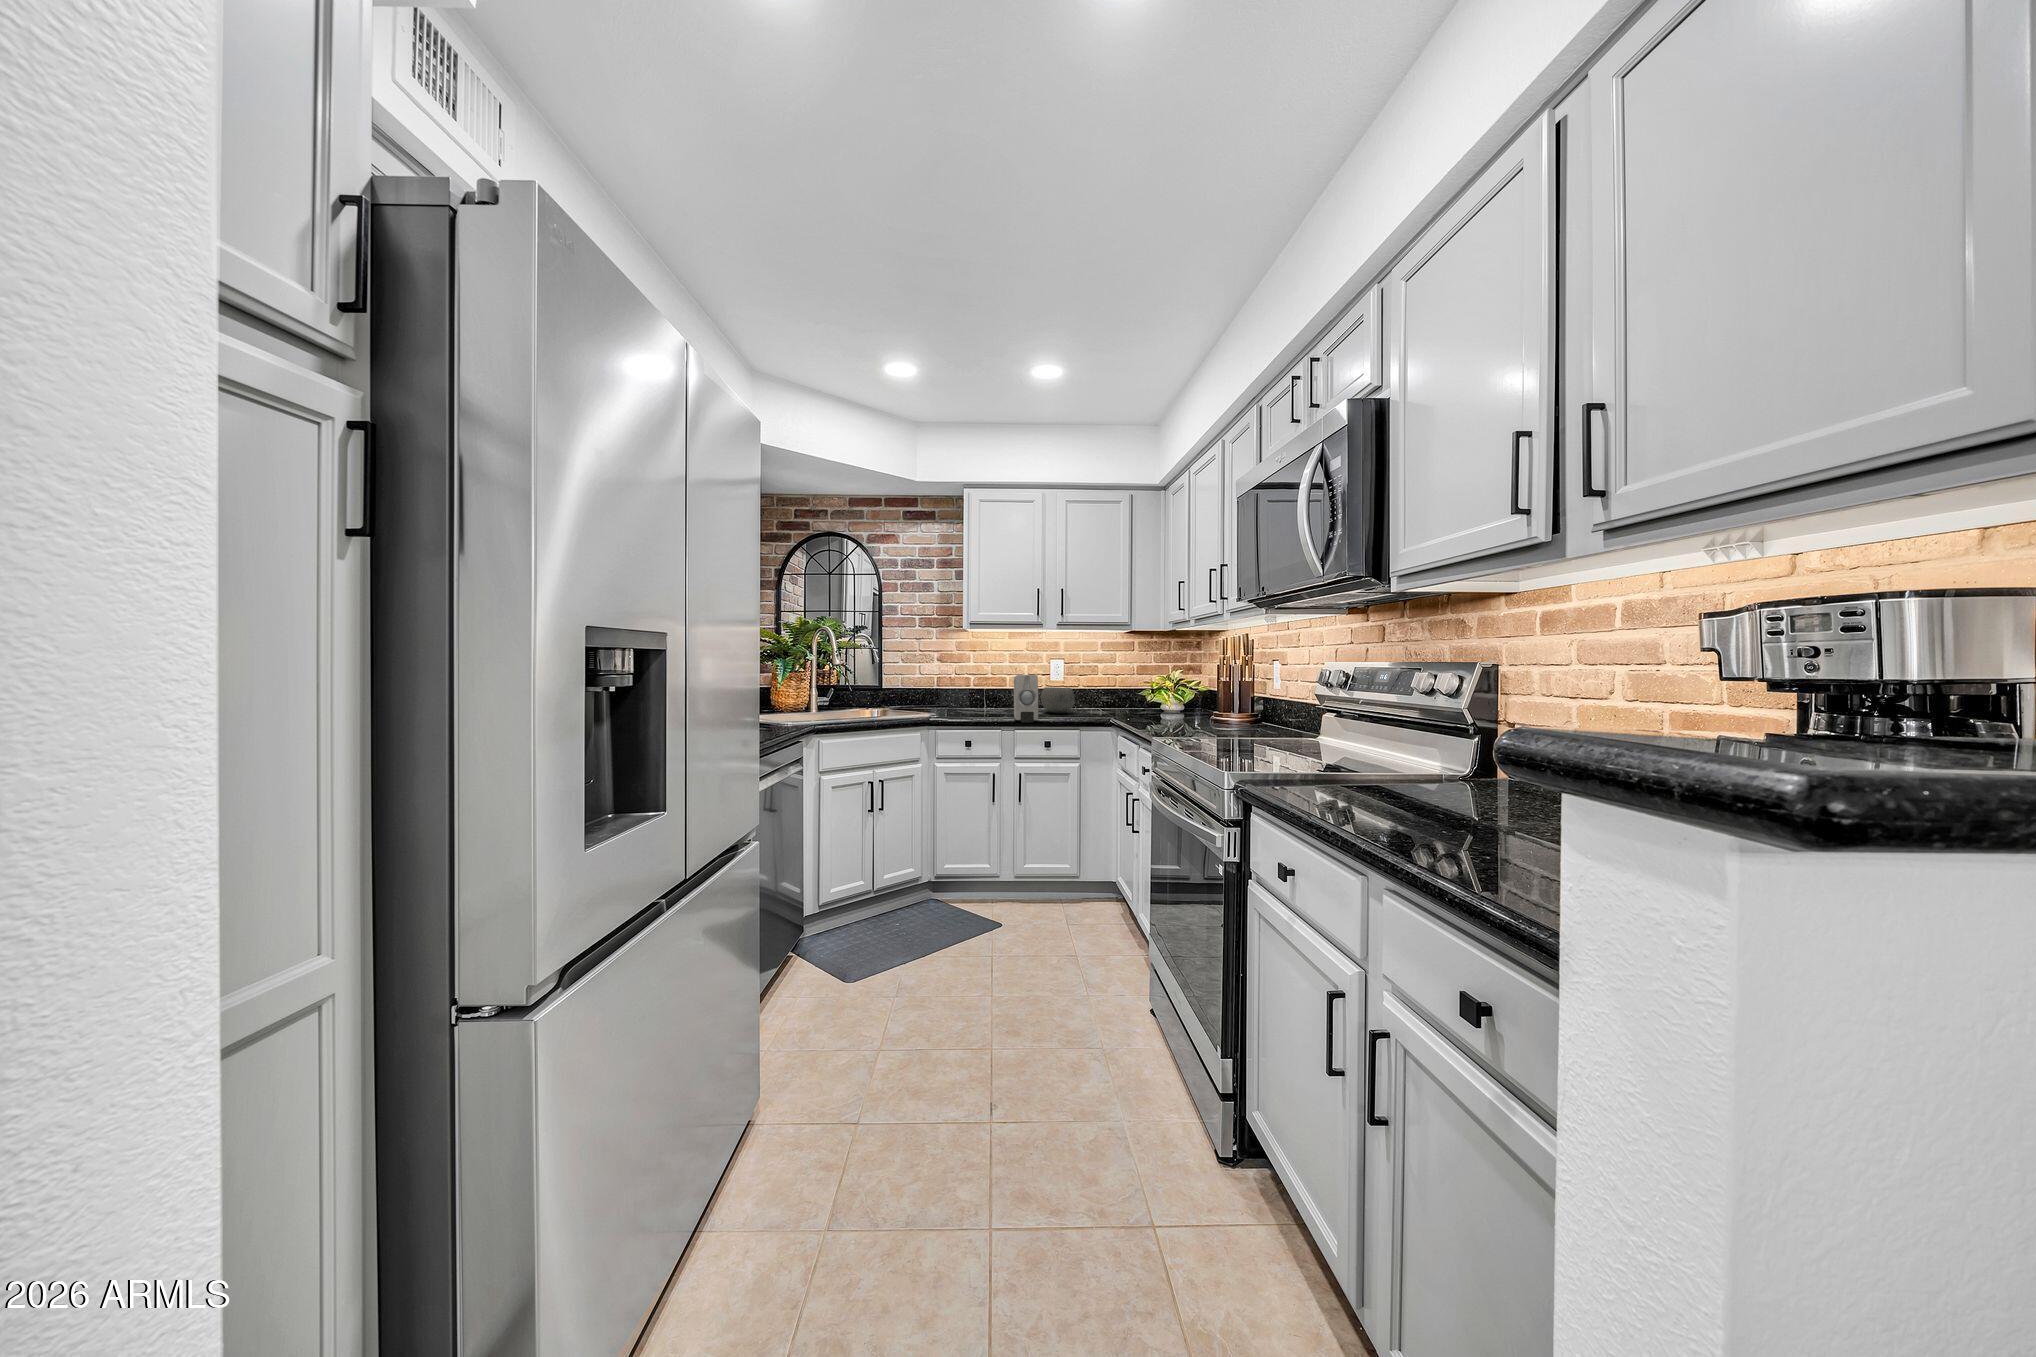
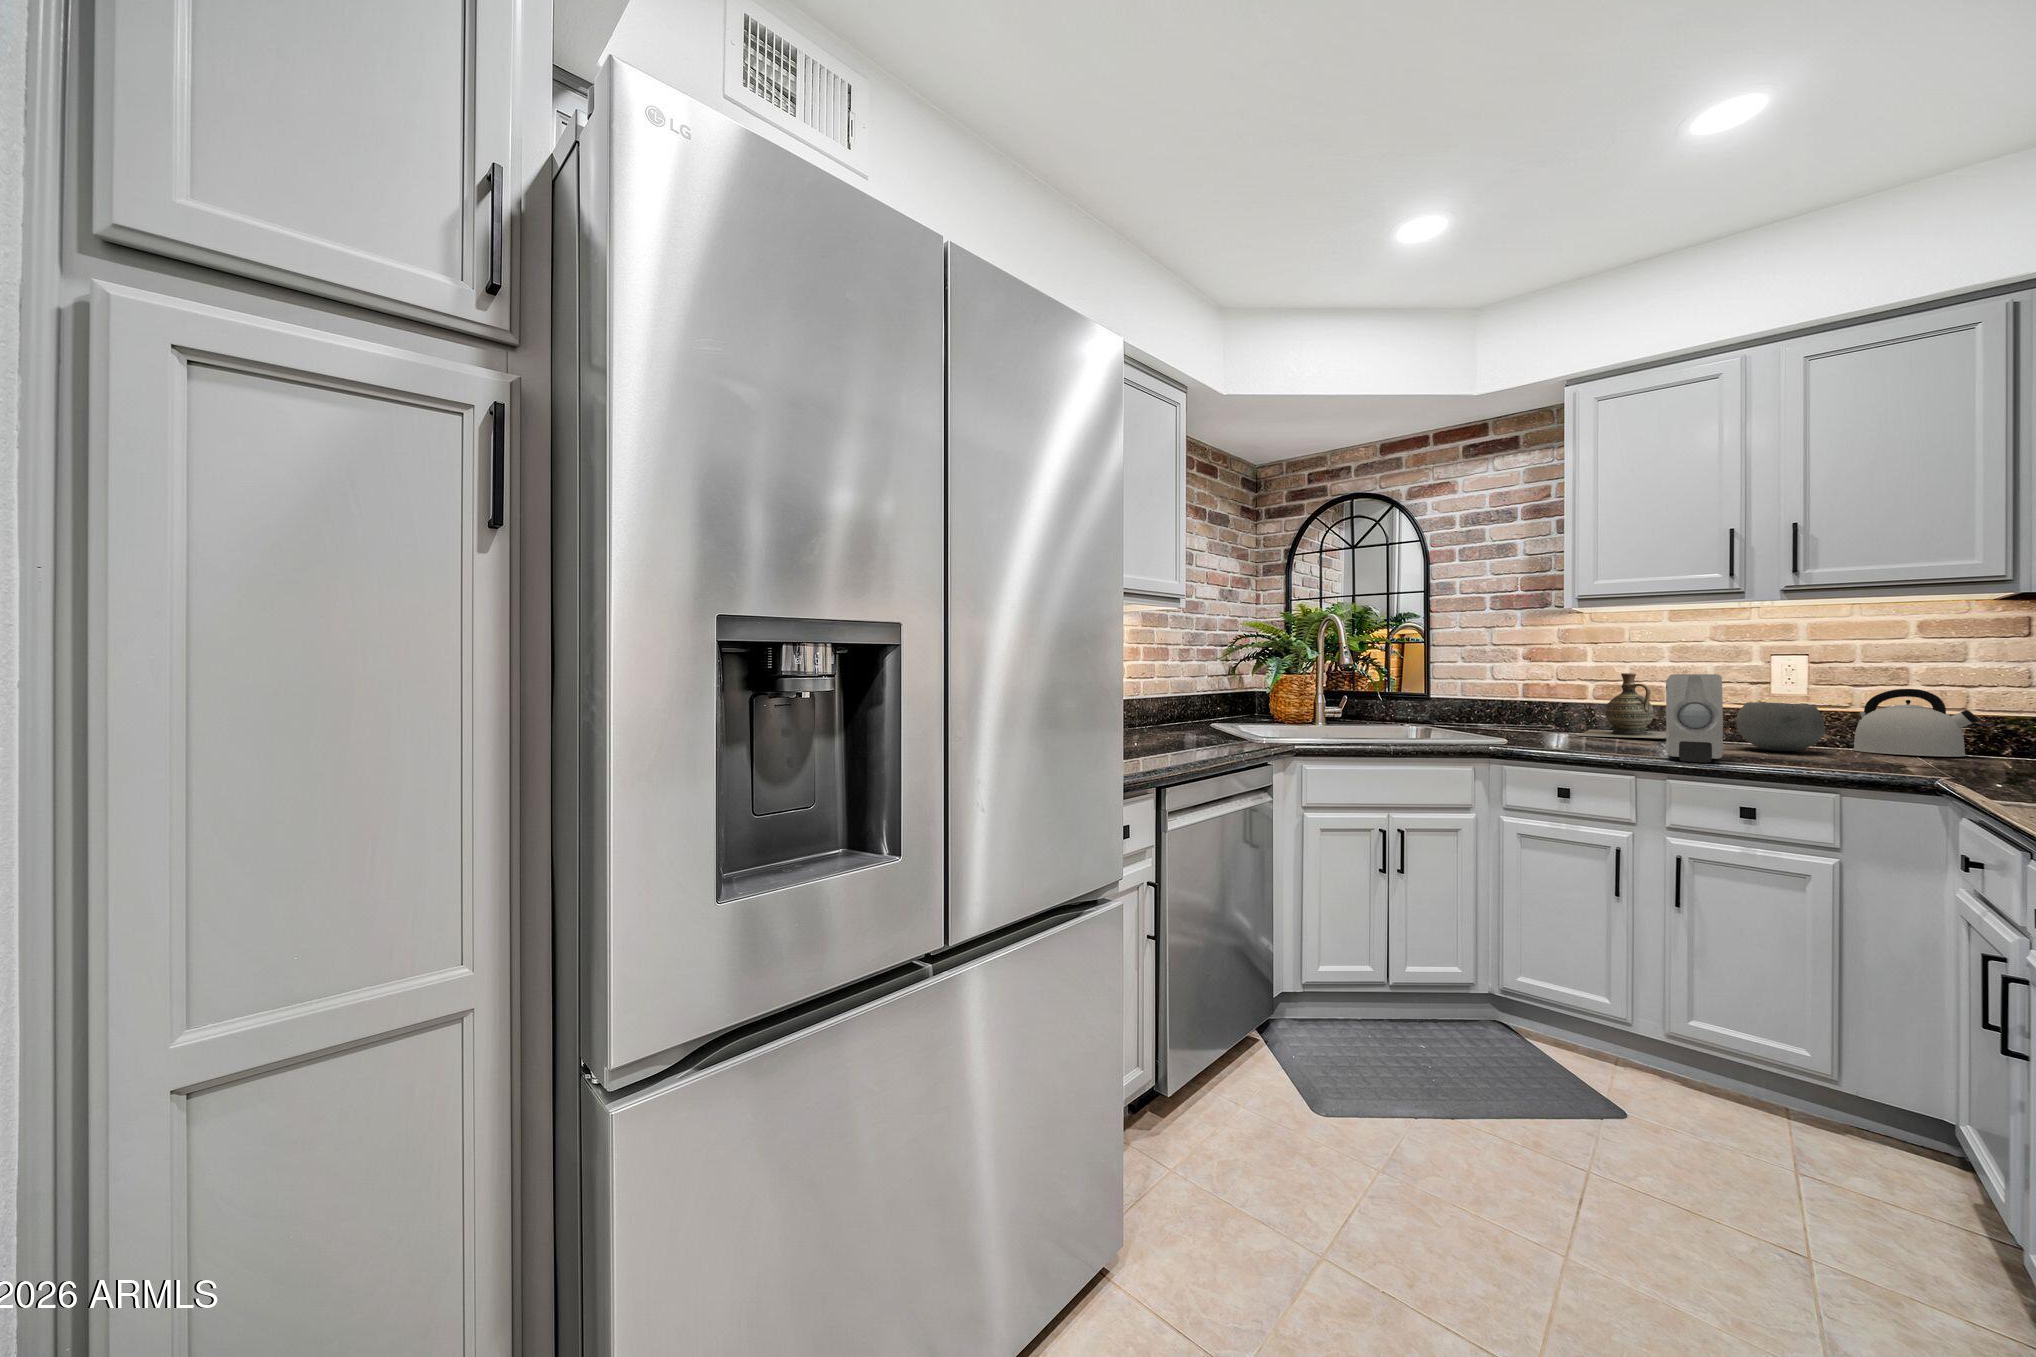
ceramic jug: none [968,670,1012,709] -> present [1578,673,1667,738]
kettle: none [1084,678,1126,712] -> present [1853,689,1978,757]

